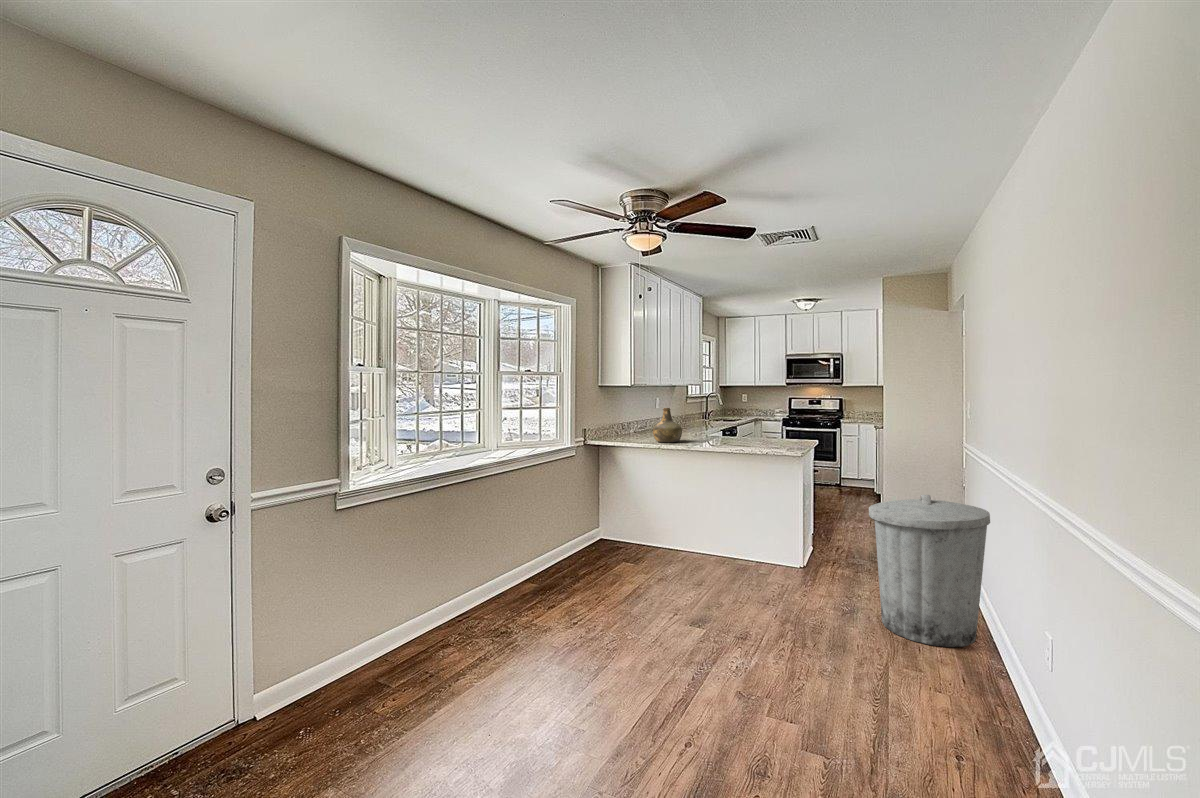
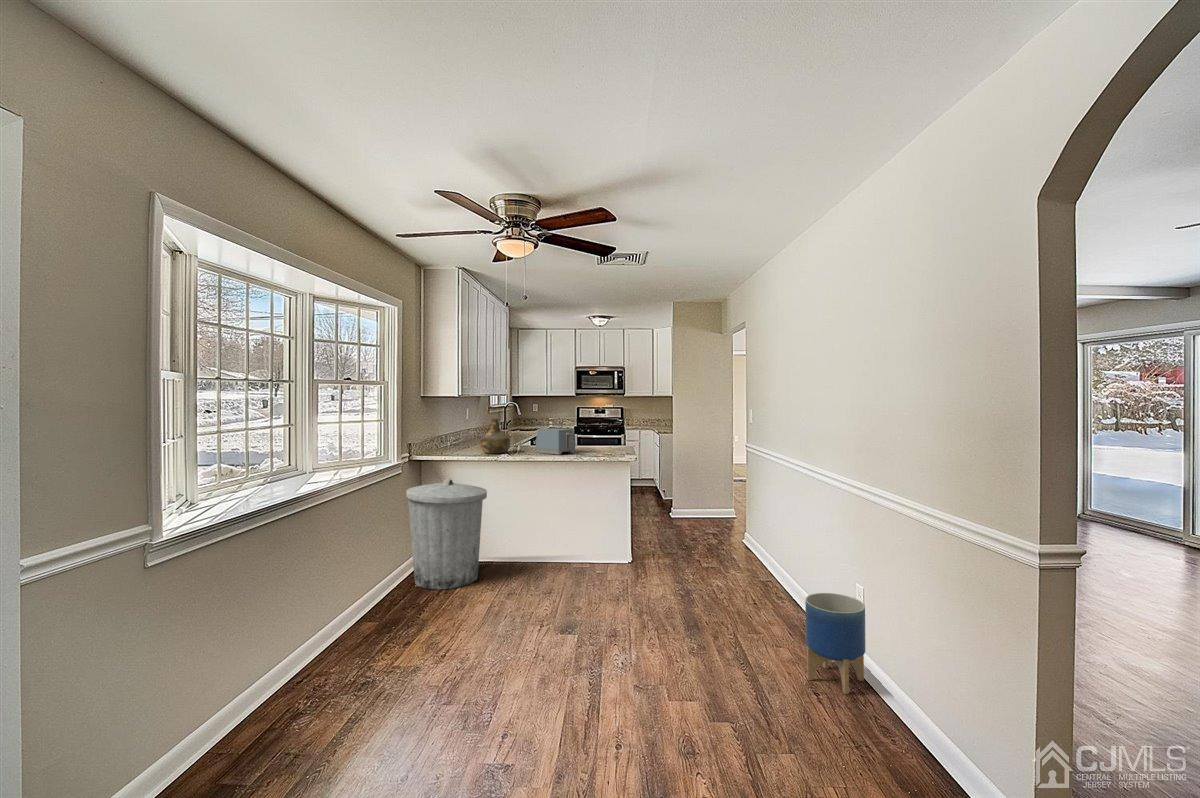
toaster: none [707,419,746,447] -> present [536,428,575,455]
trash can: present [869,495,990,647] -> present [406,479,487,590]
planter: none [953,634,1040,767] -> present [805,593,865,694]

